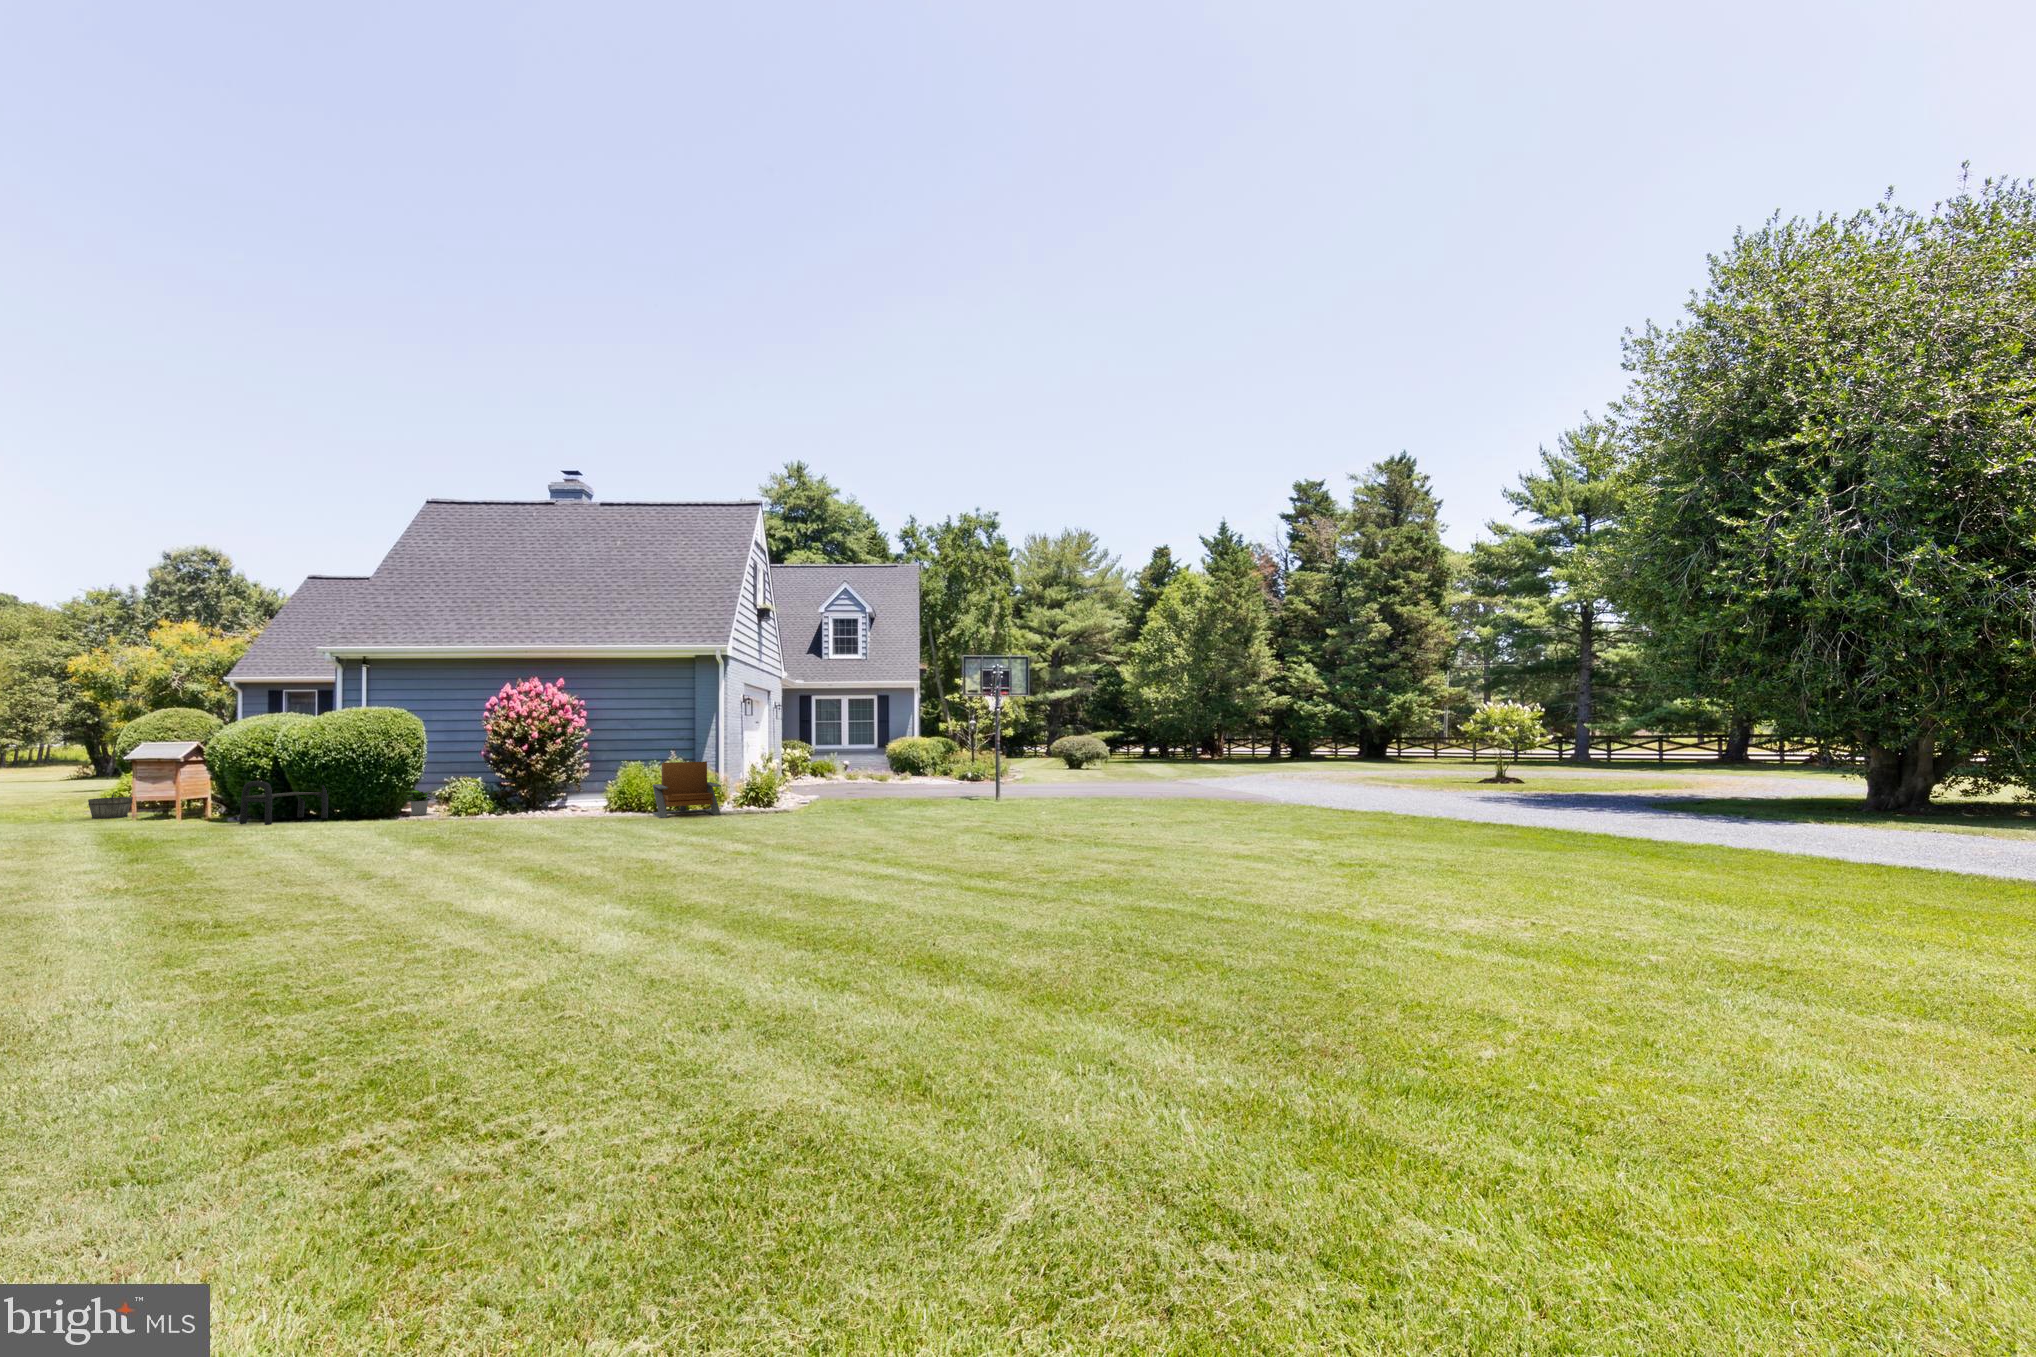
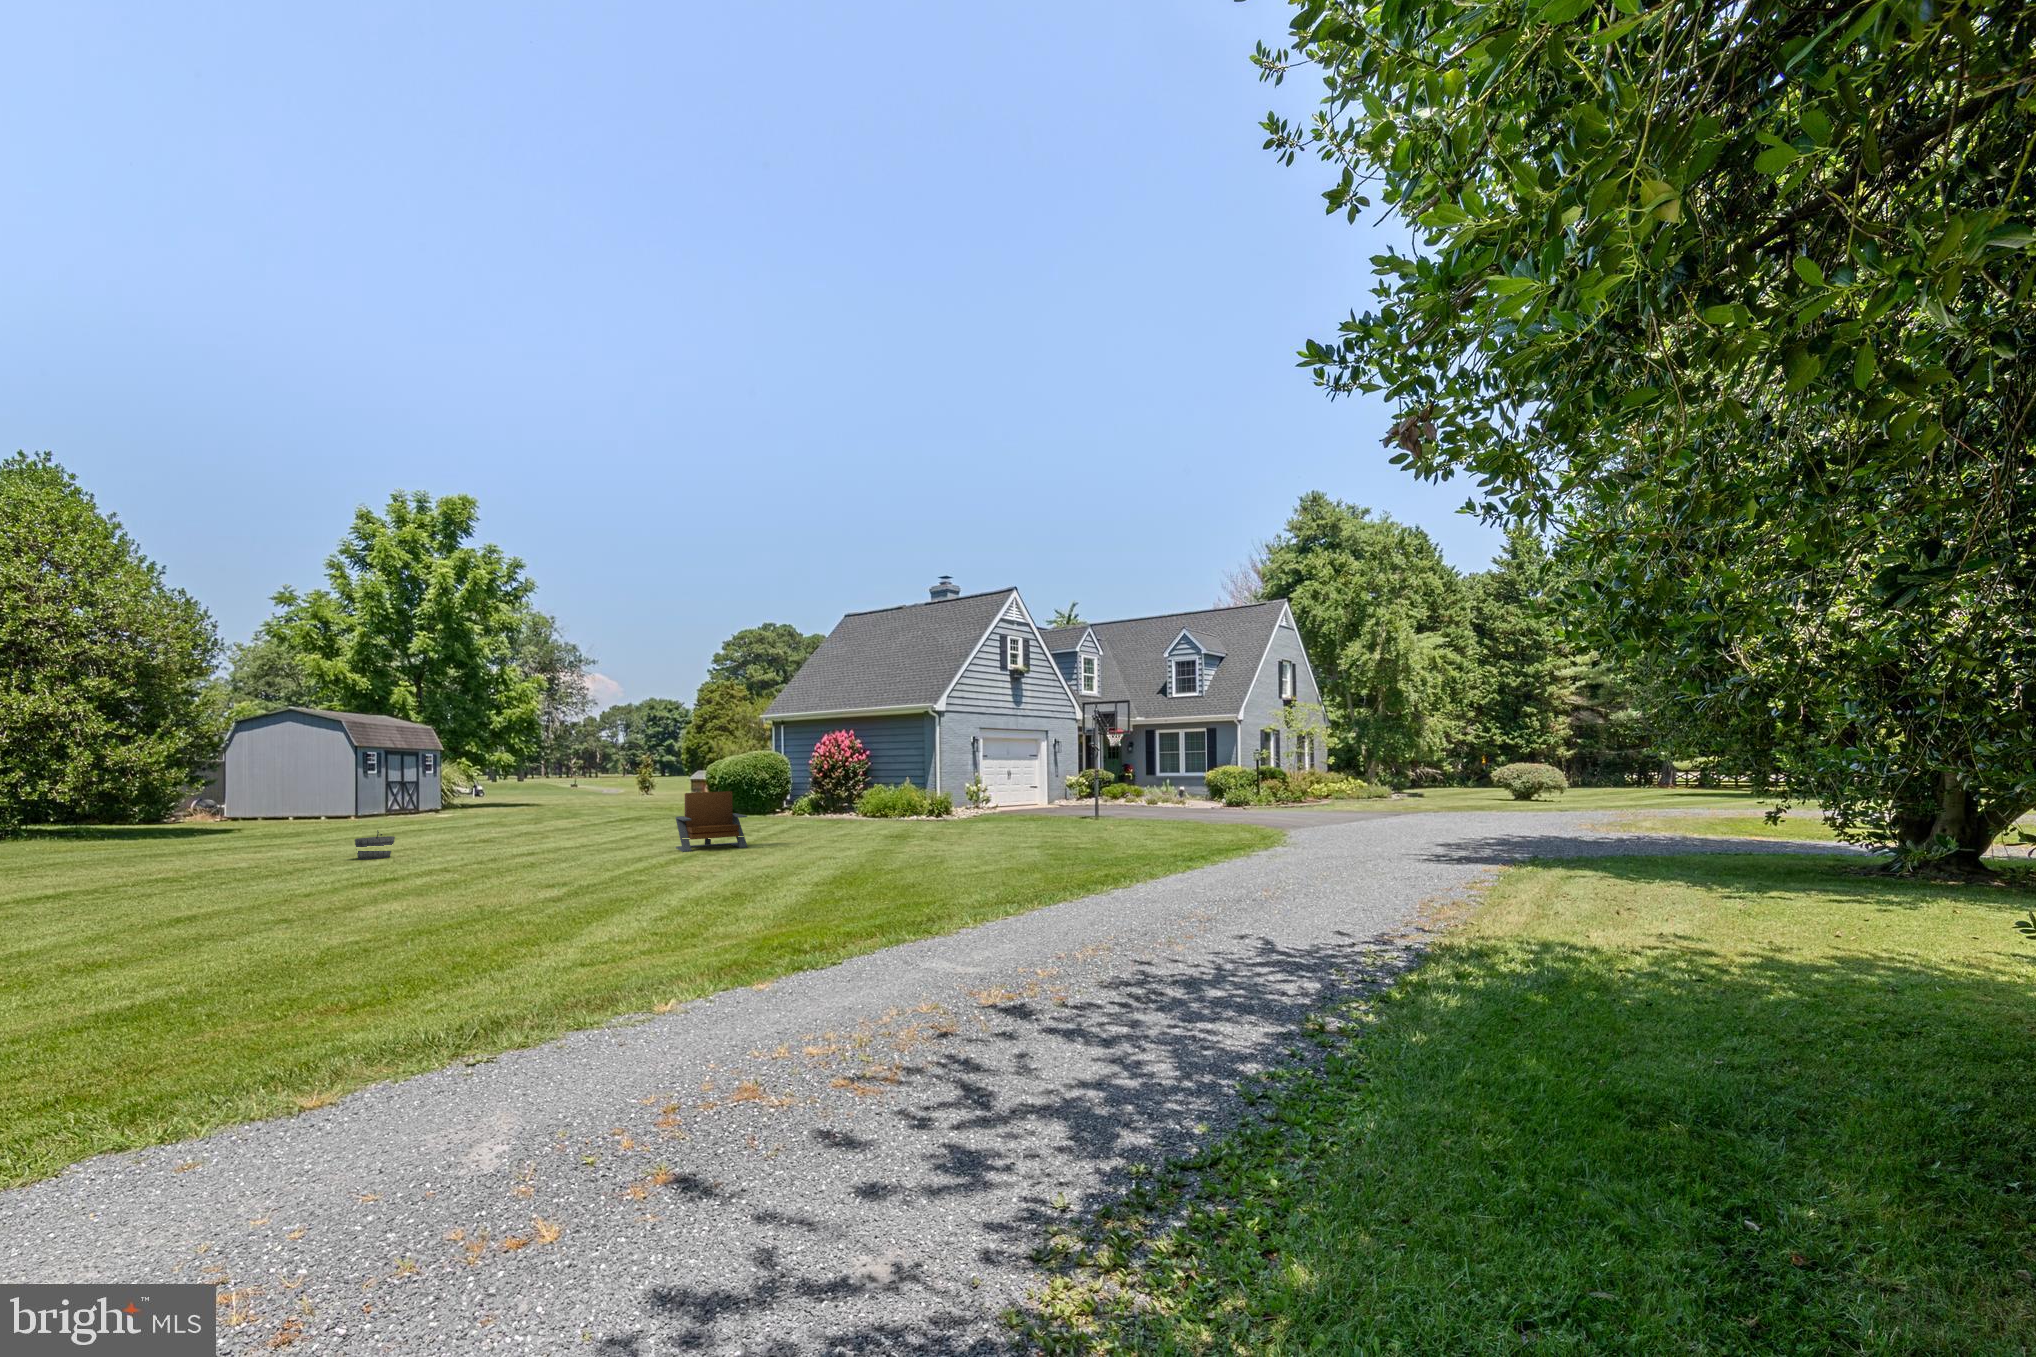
bench: present [240,781,328,825] -> none [252,815,341,865]
potted plant: present [407,790,434,815] -> none [413,827,452,854]
wooden bucket: present [88,793,133,819] -> present [355,830,395,860]

